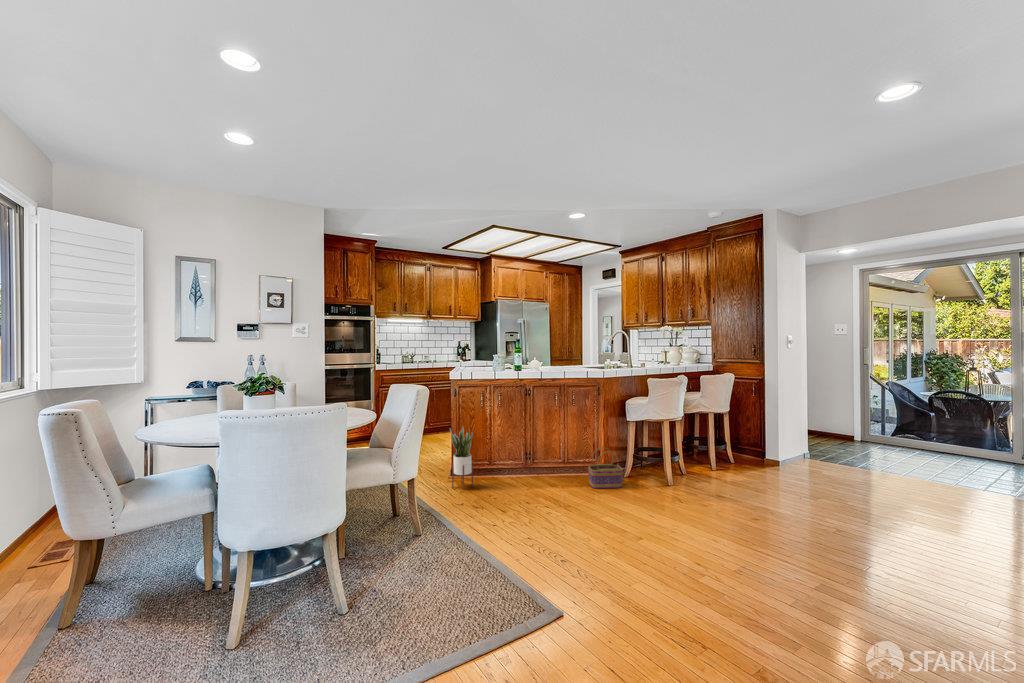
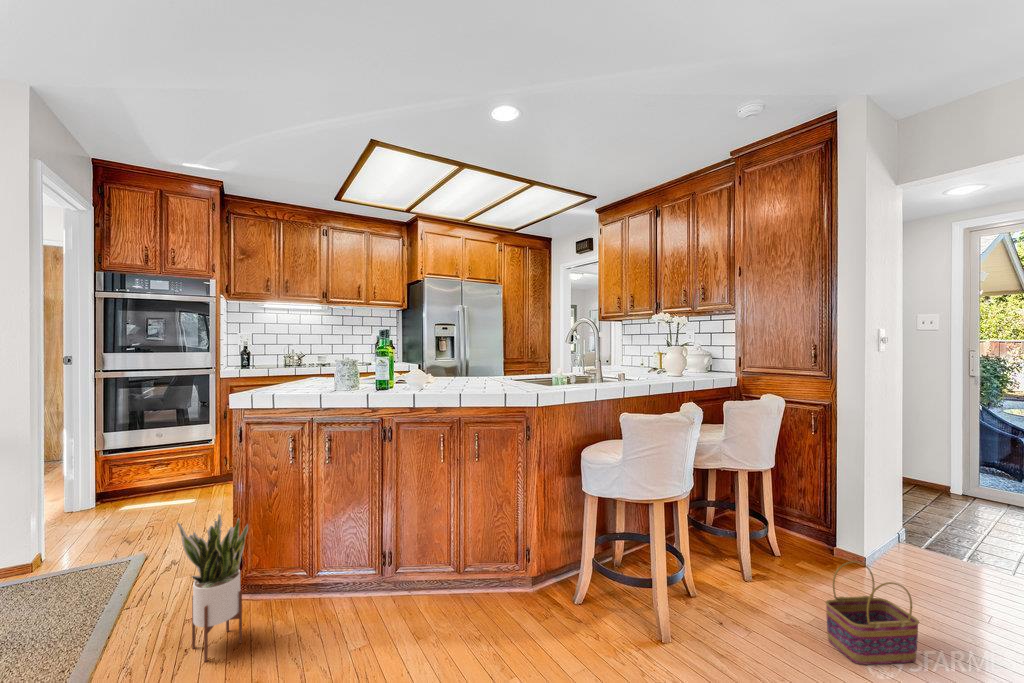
basket: present [588,447,623,488] -> present [825,561,919,665]

